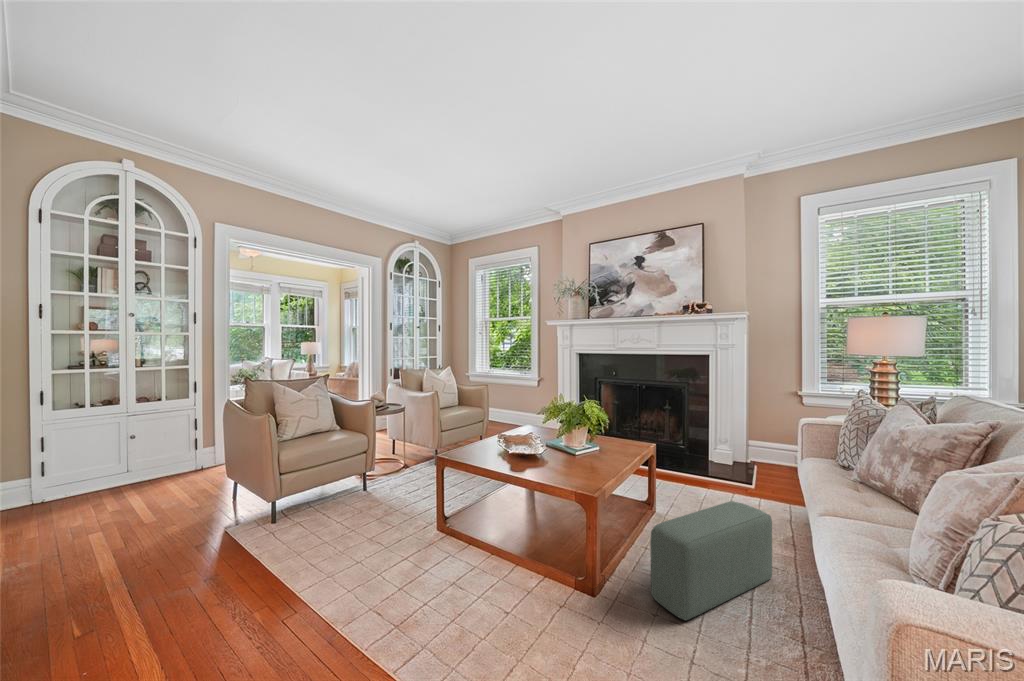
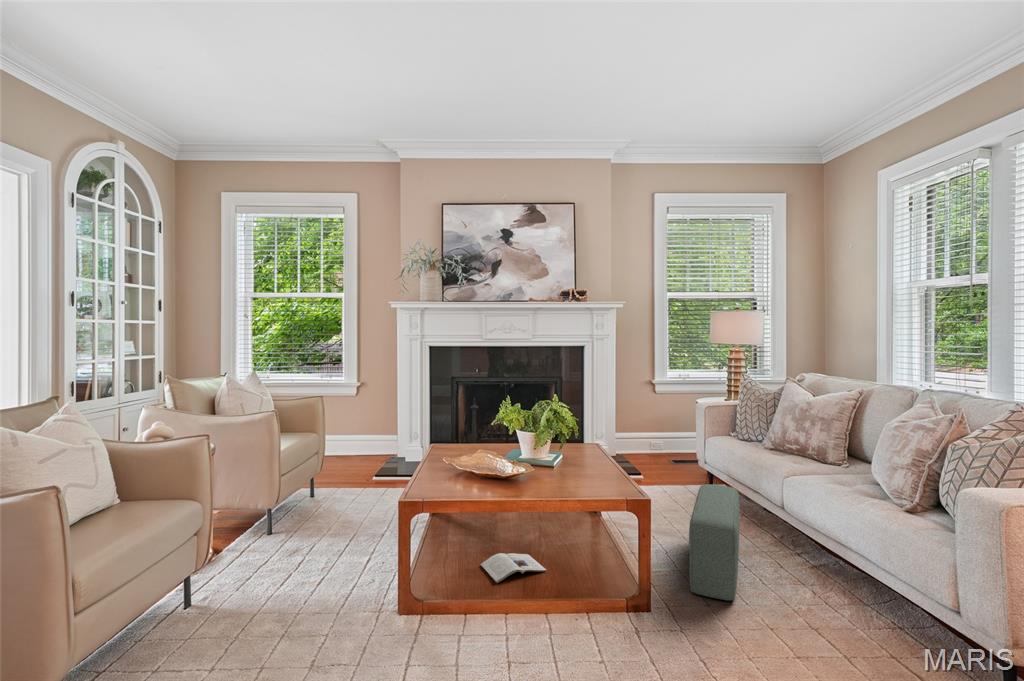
magazine: none [498,512,545,535] -> present [481,553,546,583]

